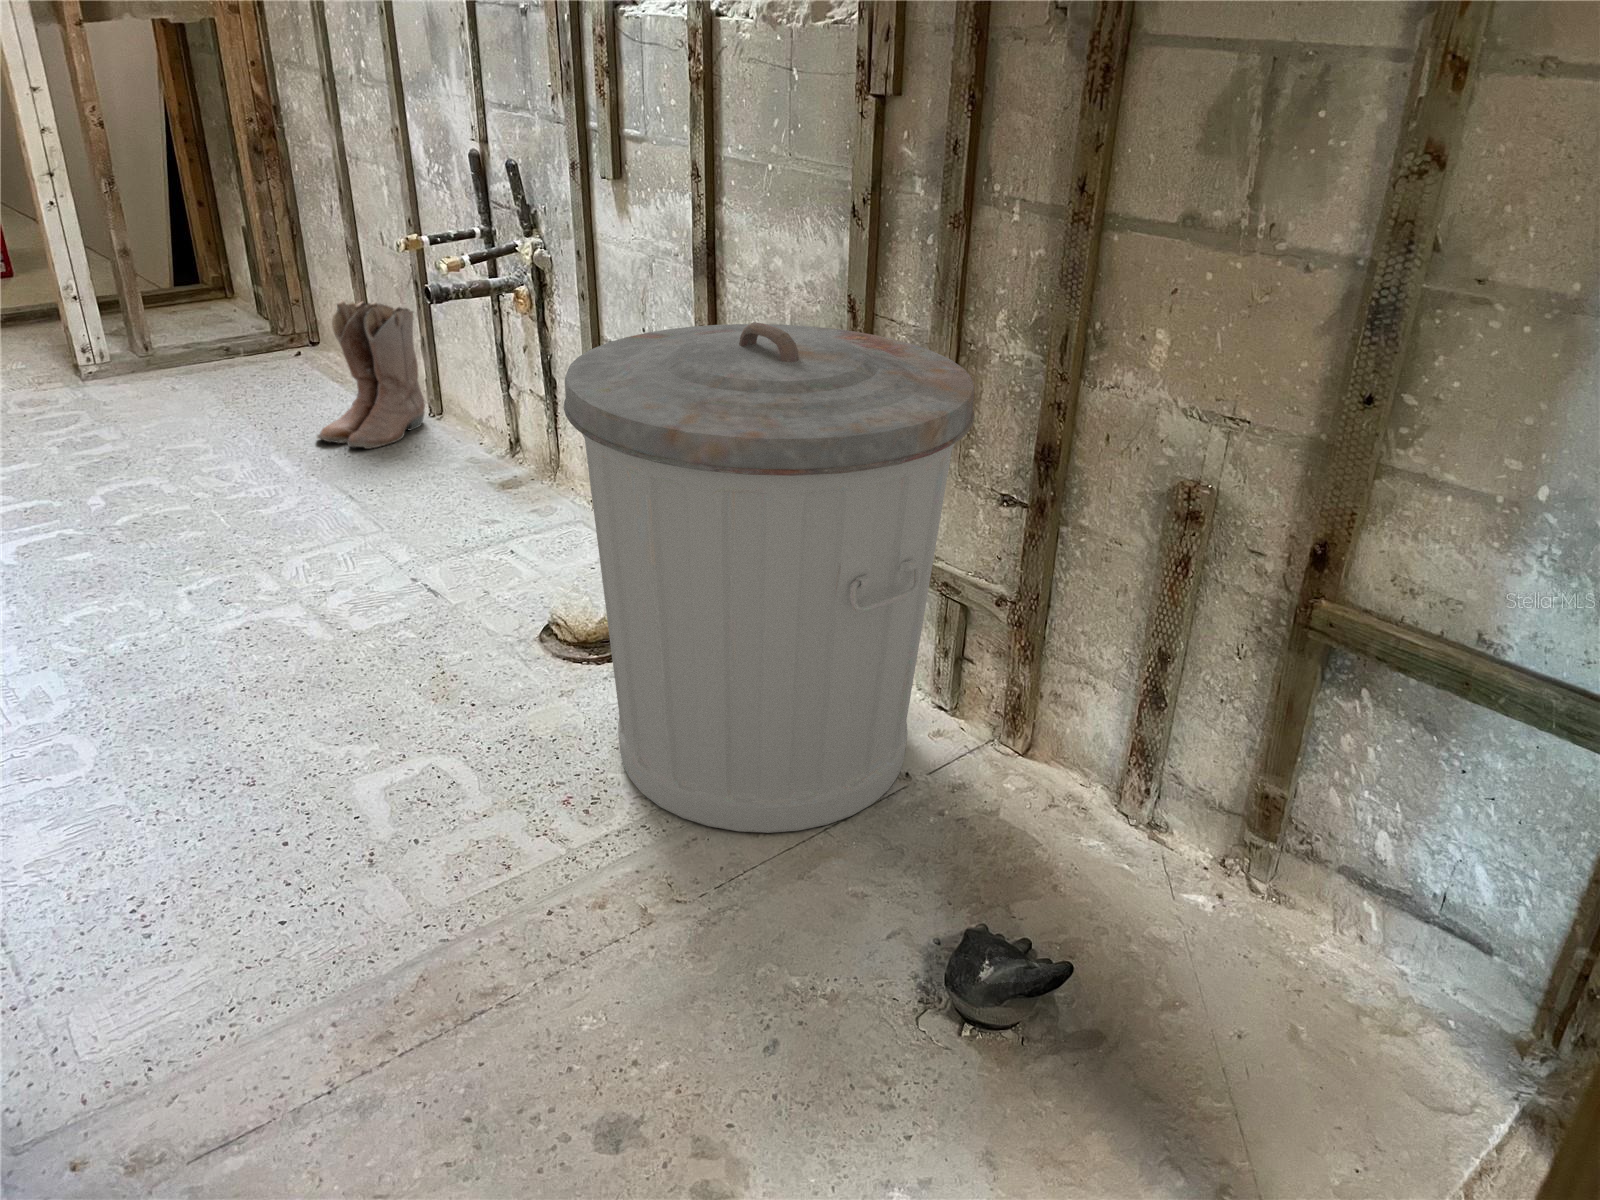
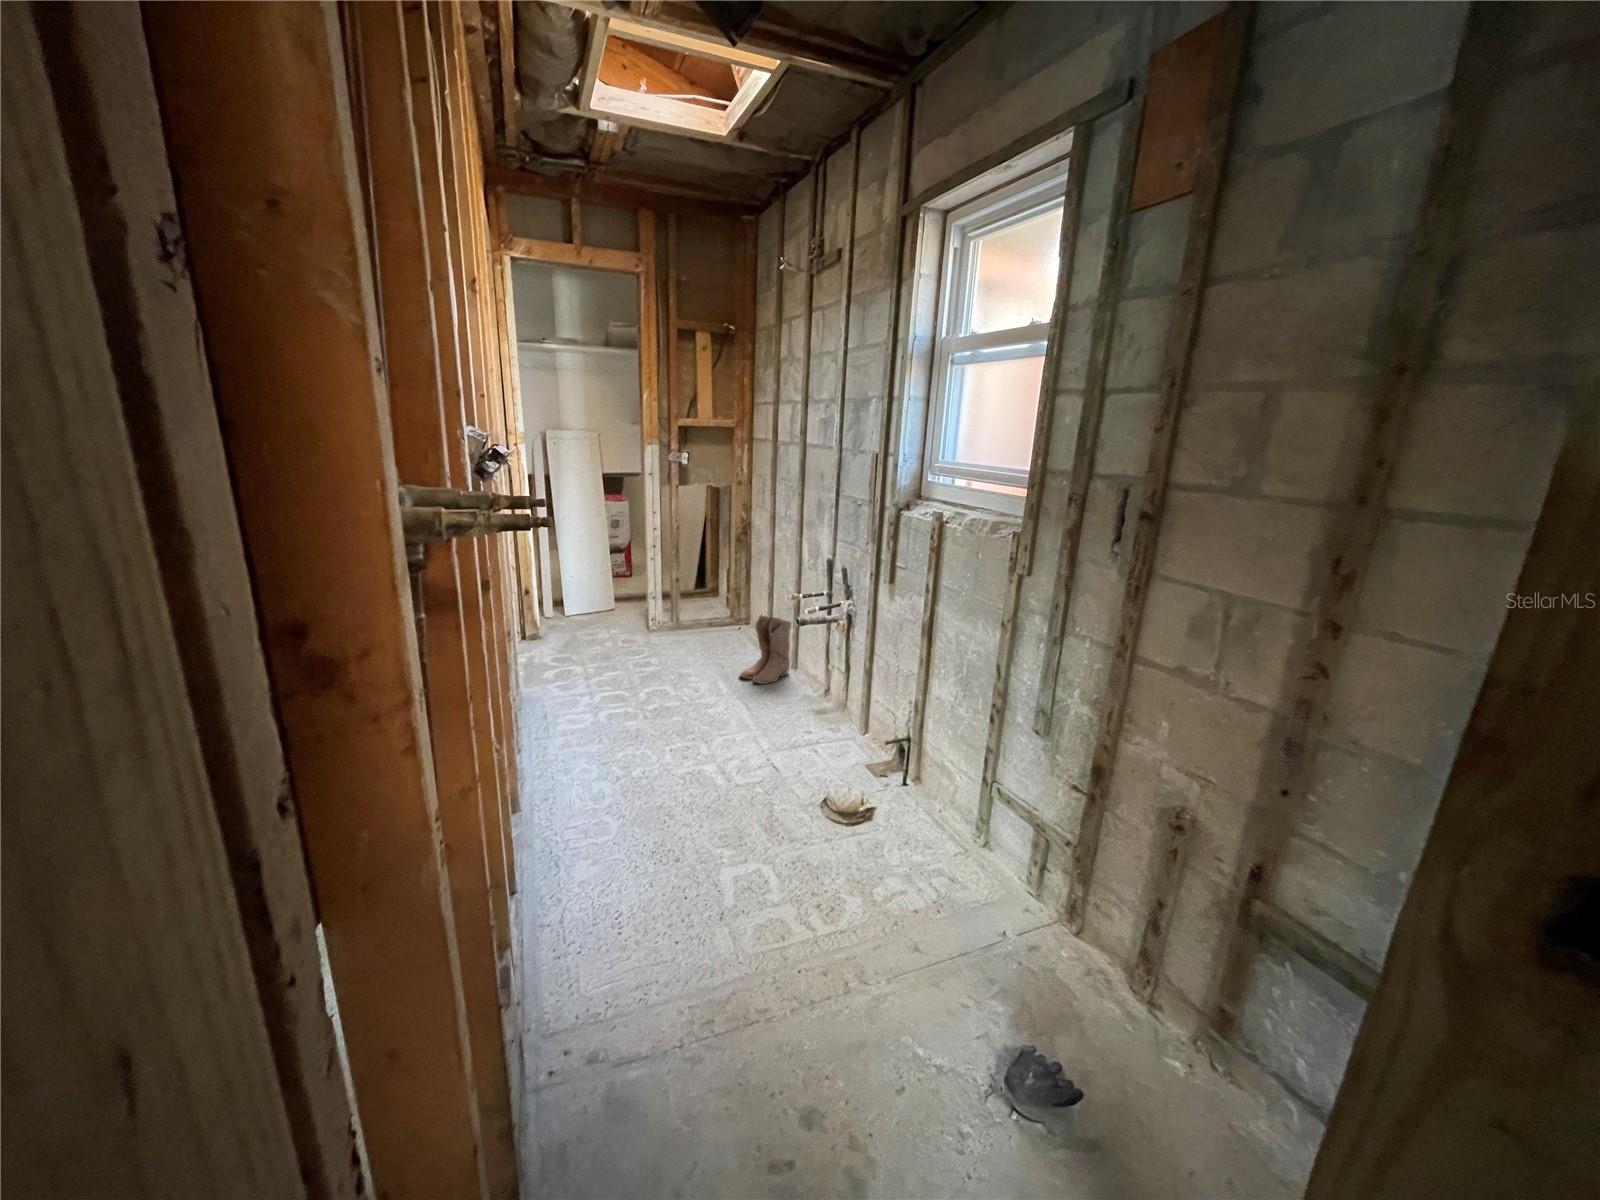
trash can: present [564,322,975,833] -> none [847,672,1056,954]

